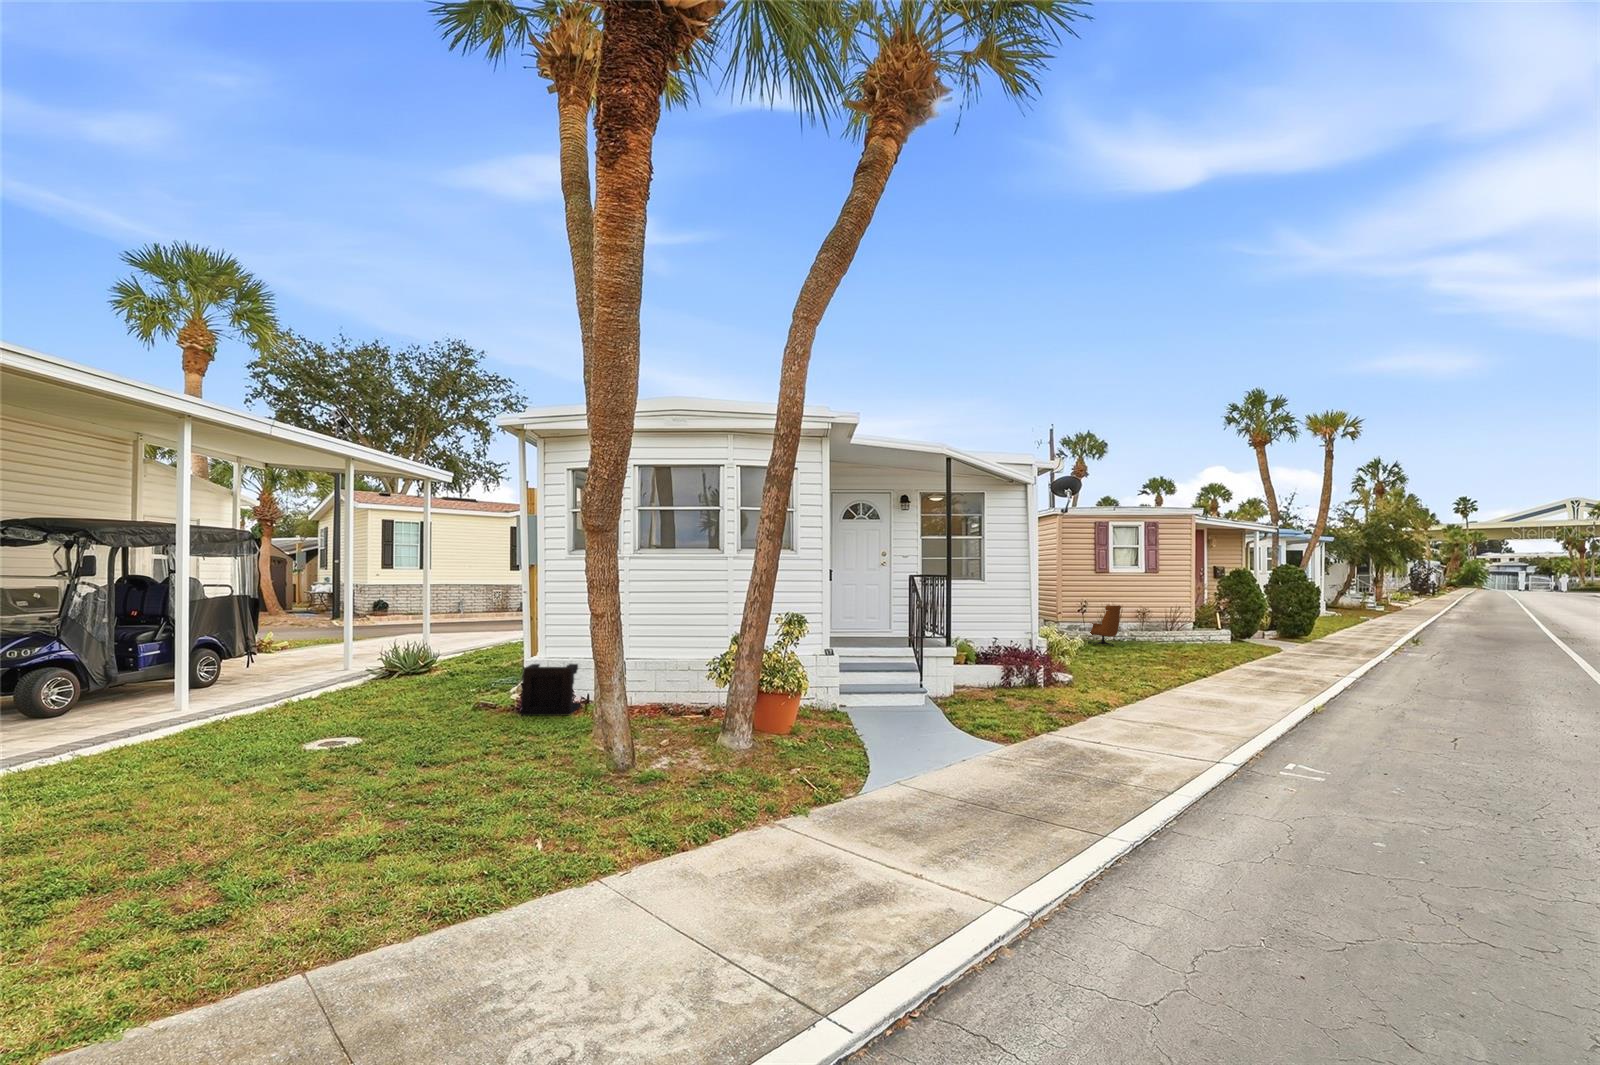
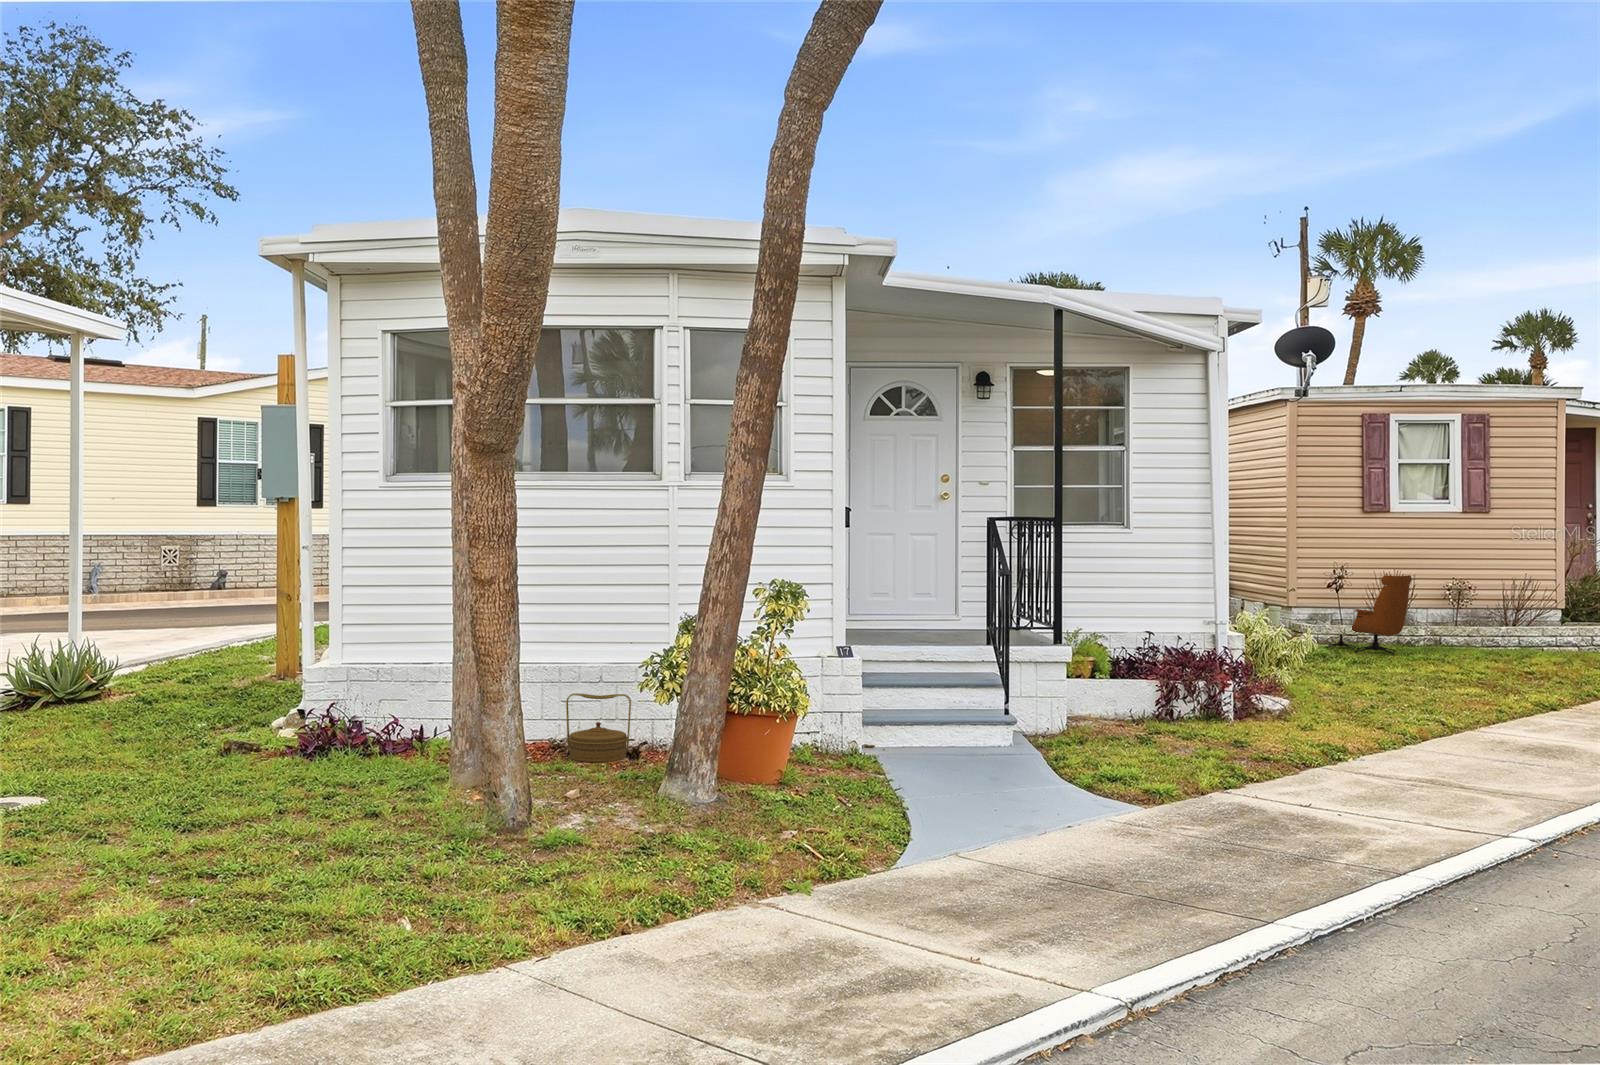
wooden crate: present [521,664,582,716] -> none [305,671,407,764]
woven basket: none [672,674,709,715] -> present [566,693,631,762]

